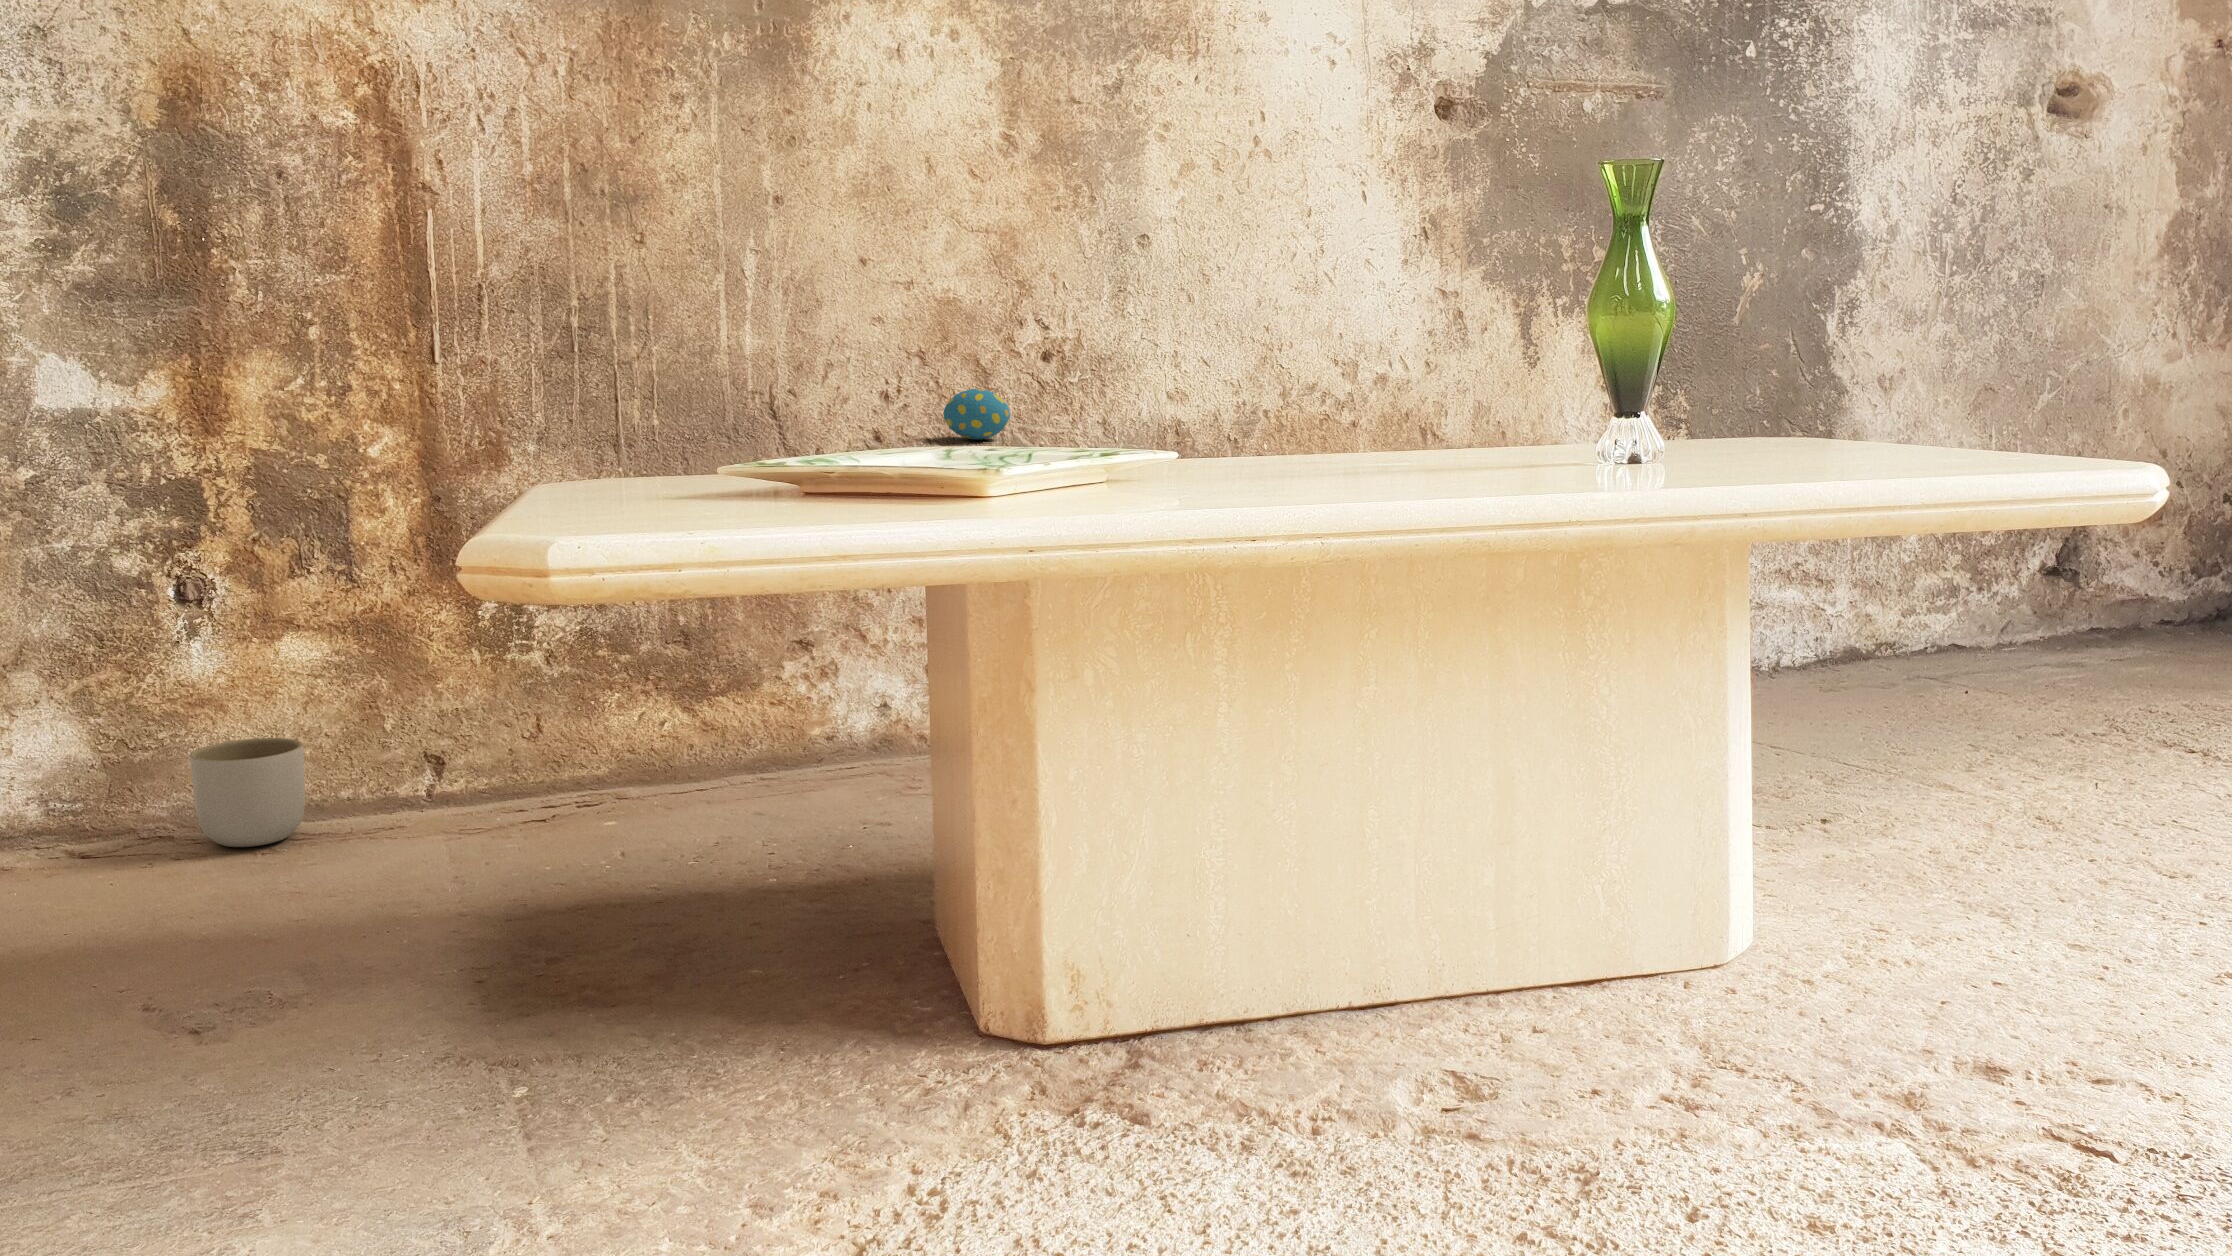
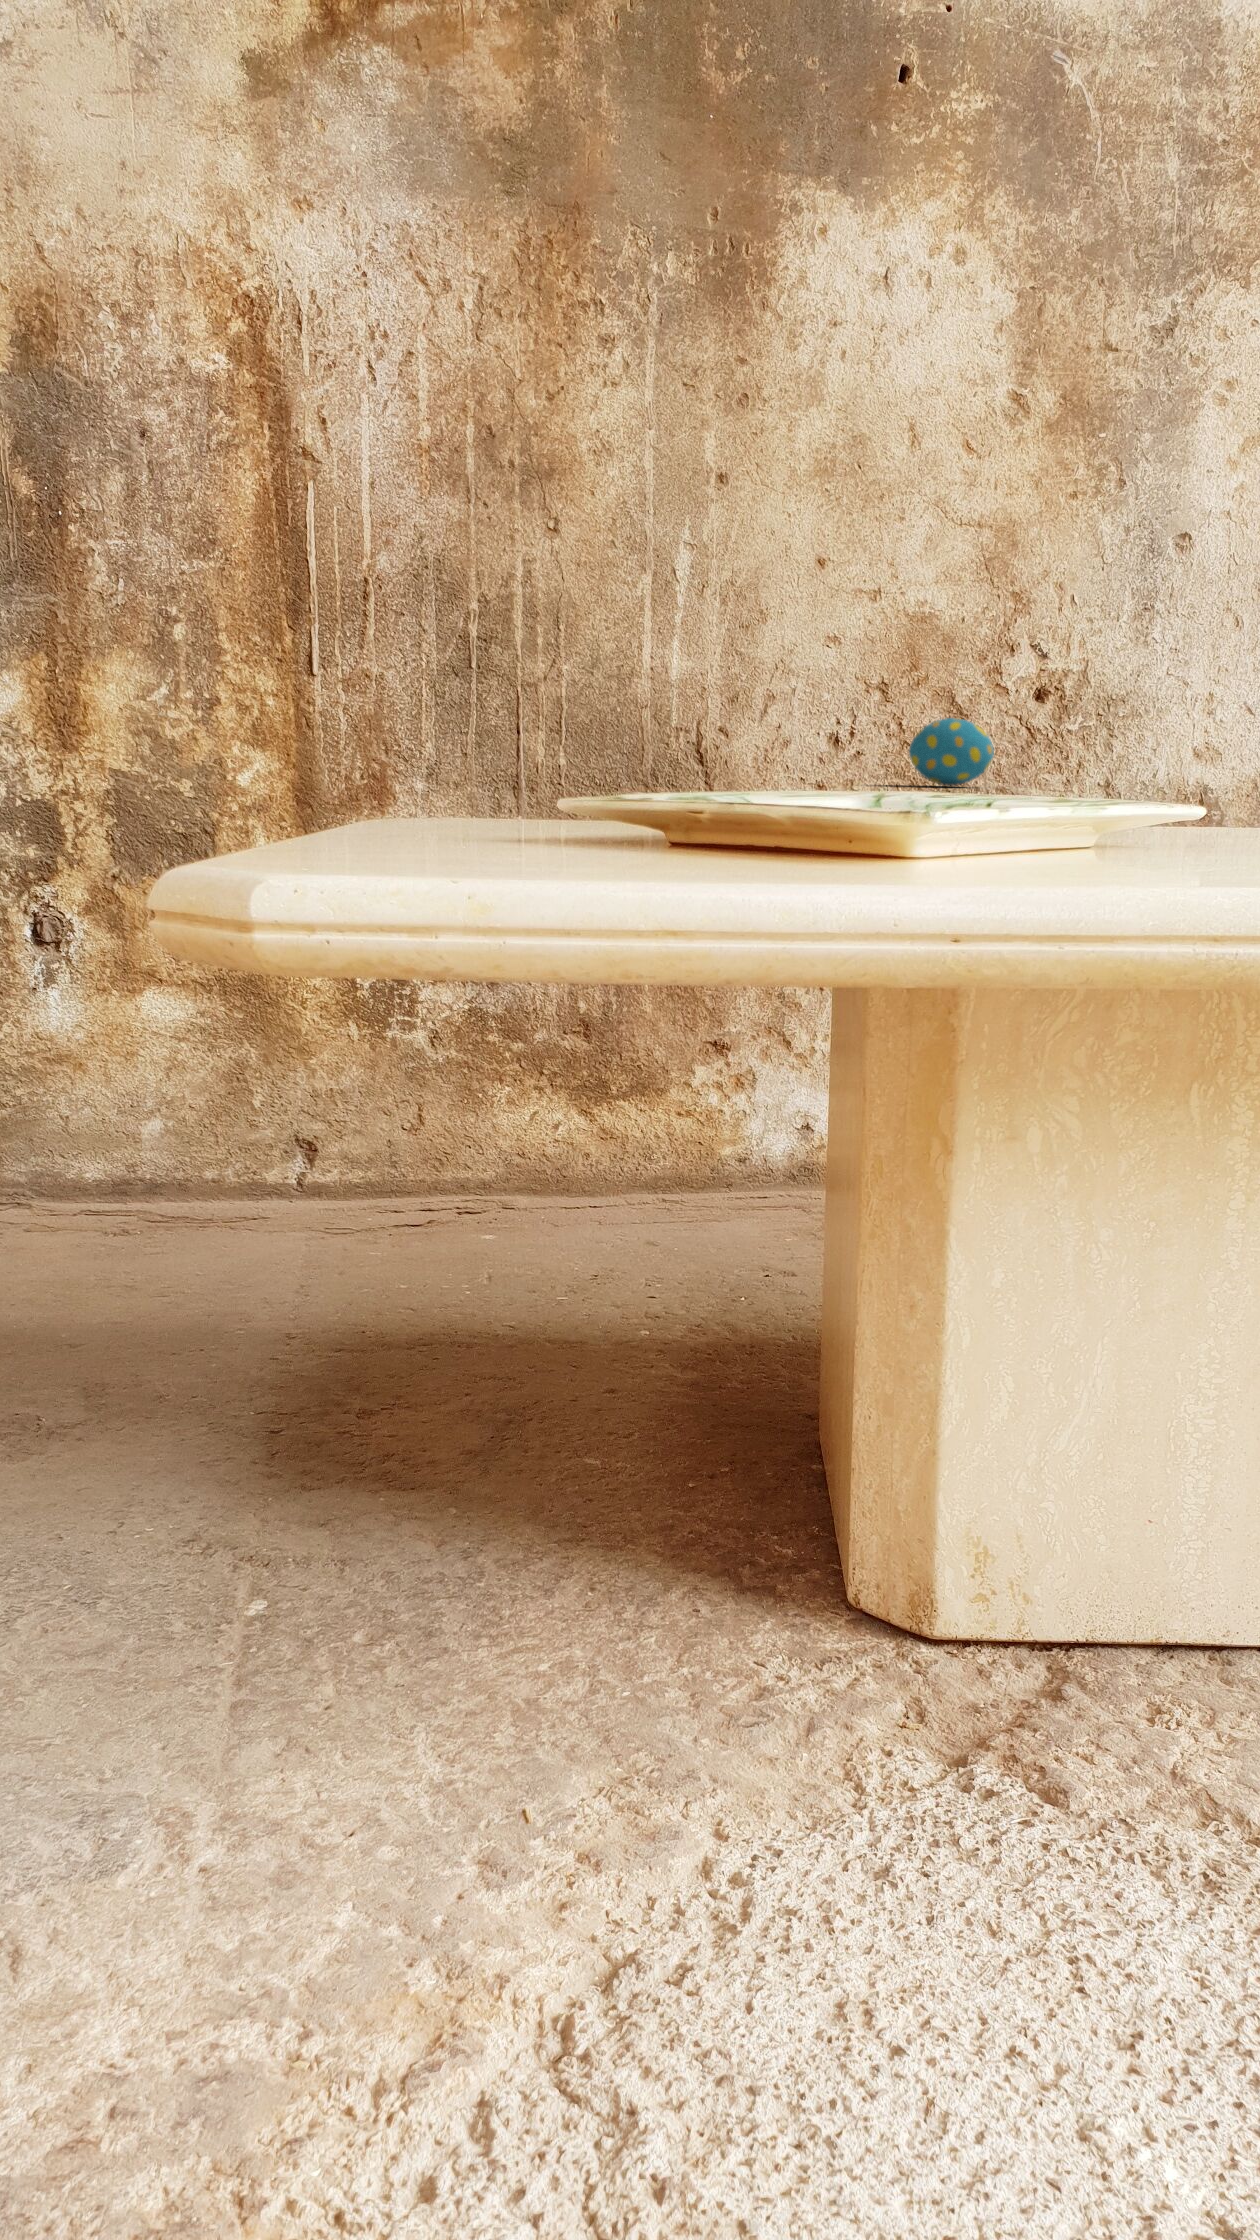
planter: present [190,738,305,847] -> none [29,1104,154,1221]

